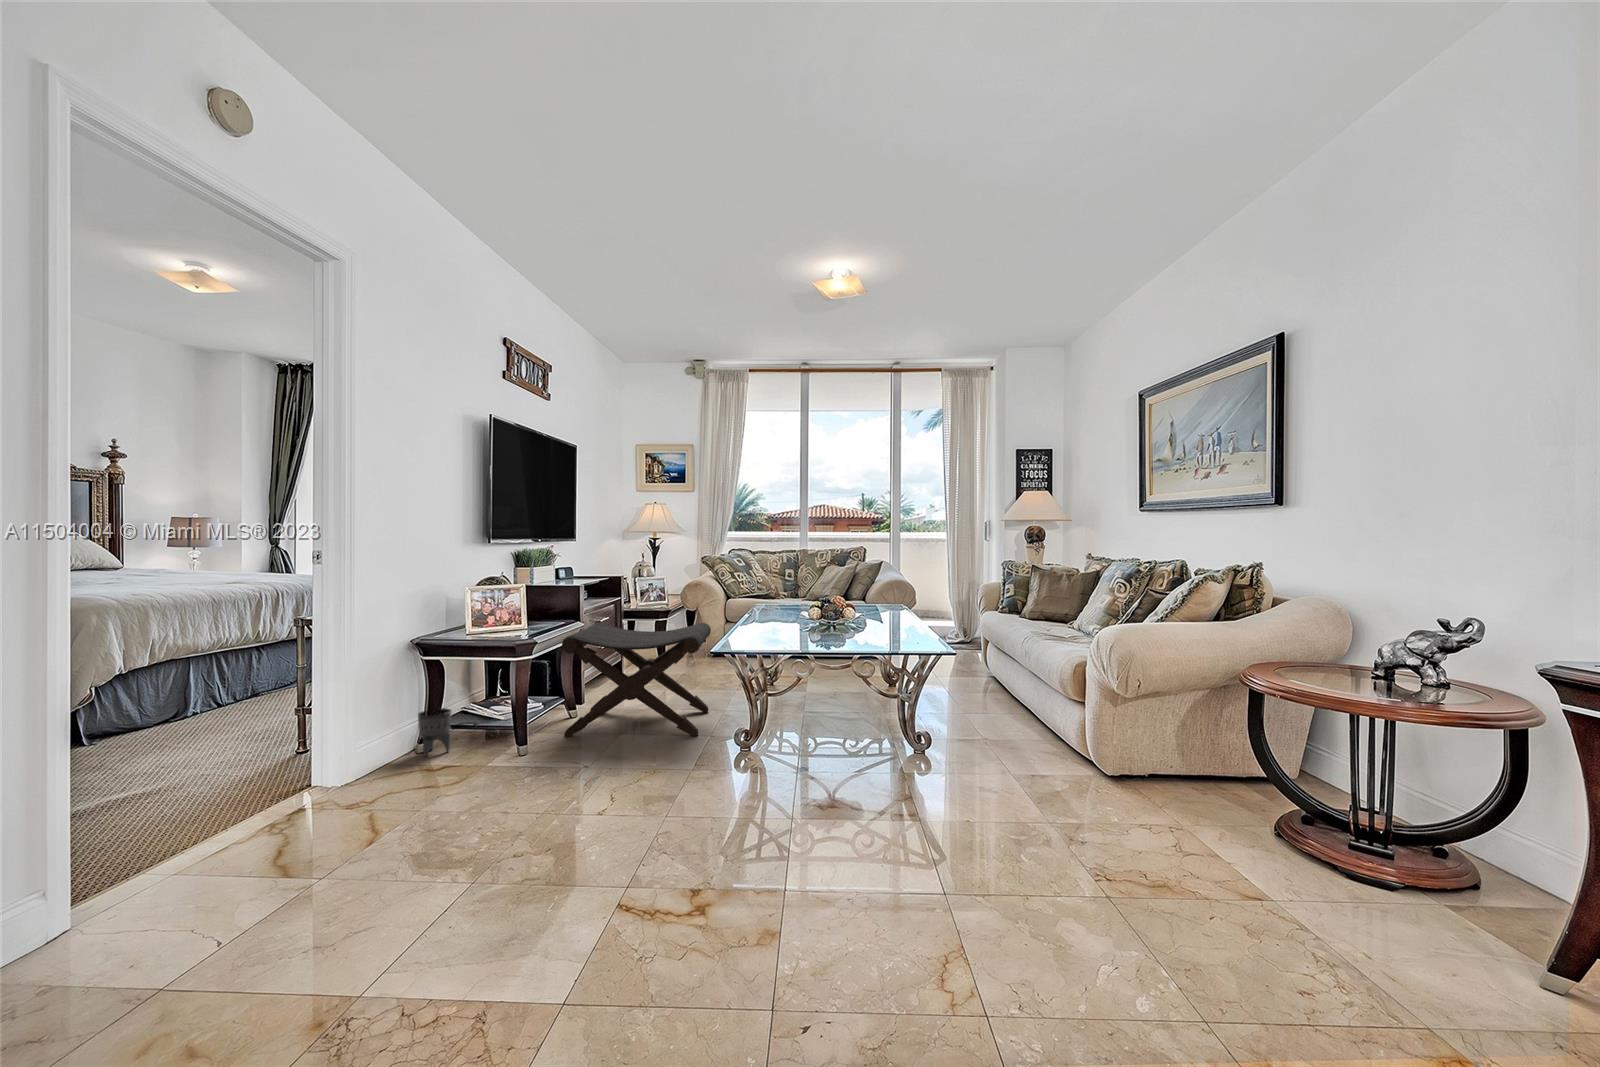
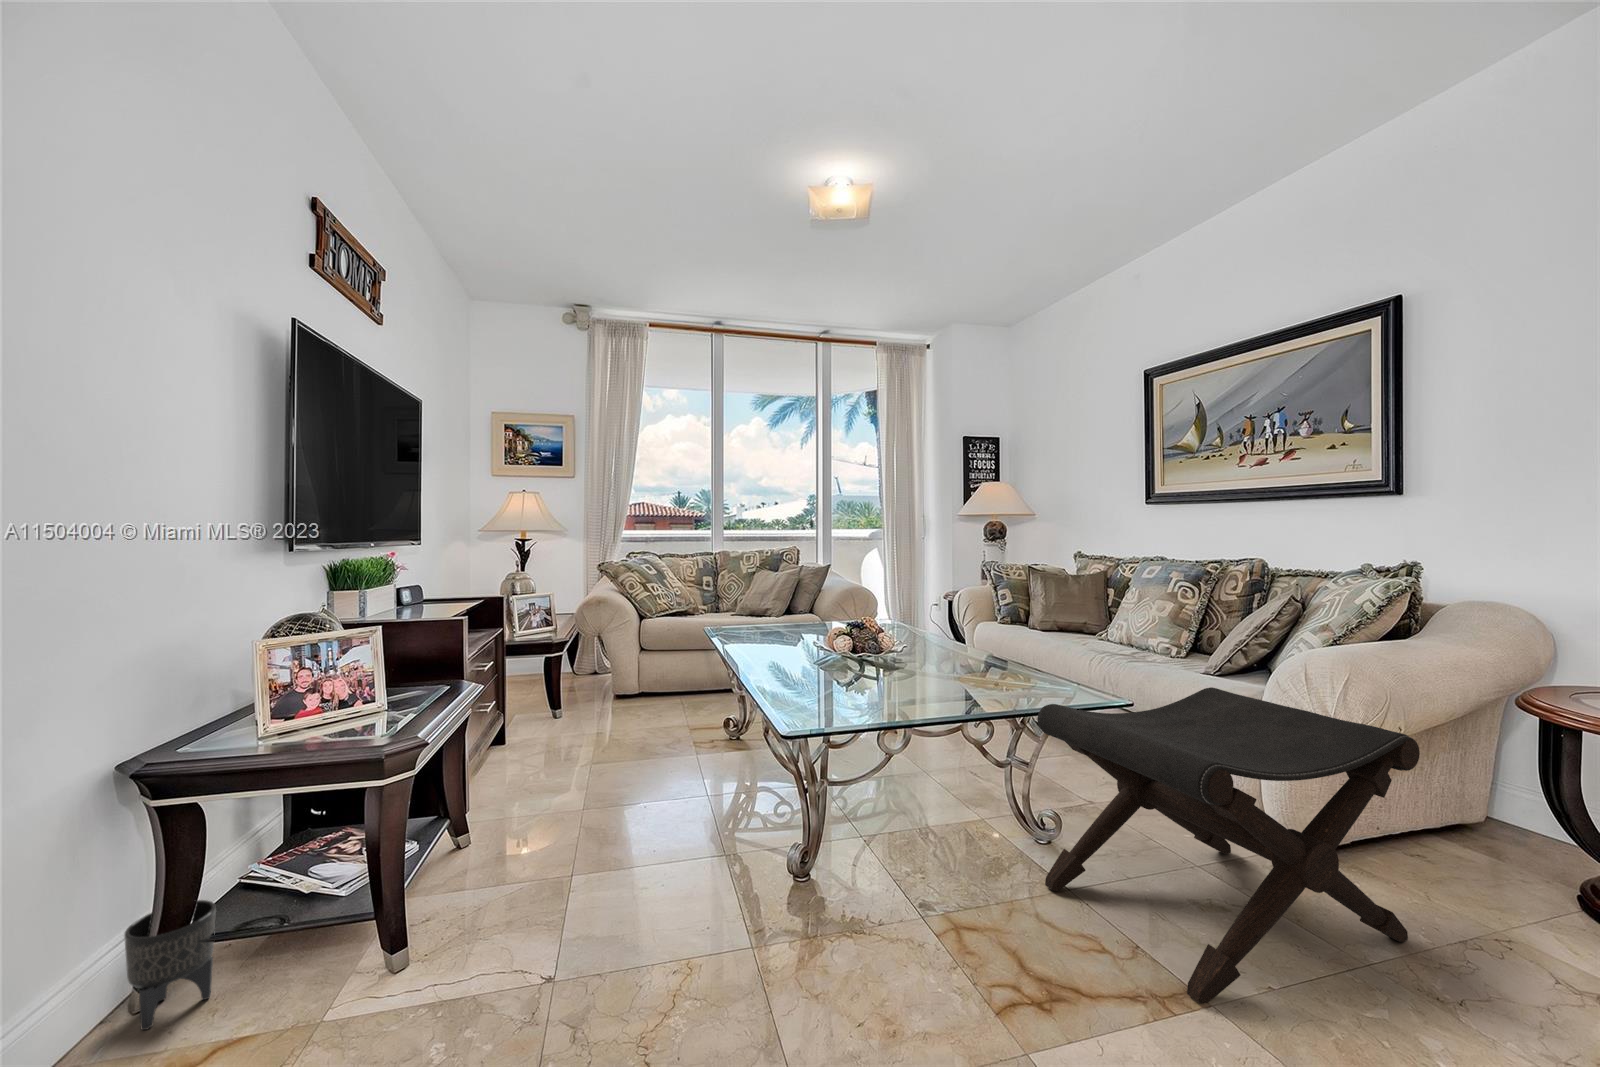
footstool: present [562,623,711,737] -> present [1037,687,1420,1004]

